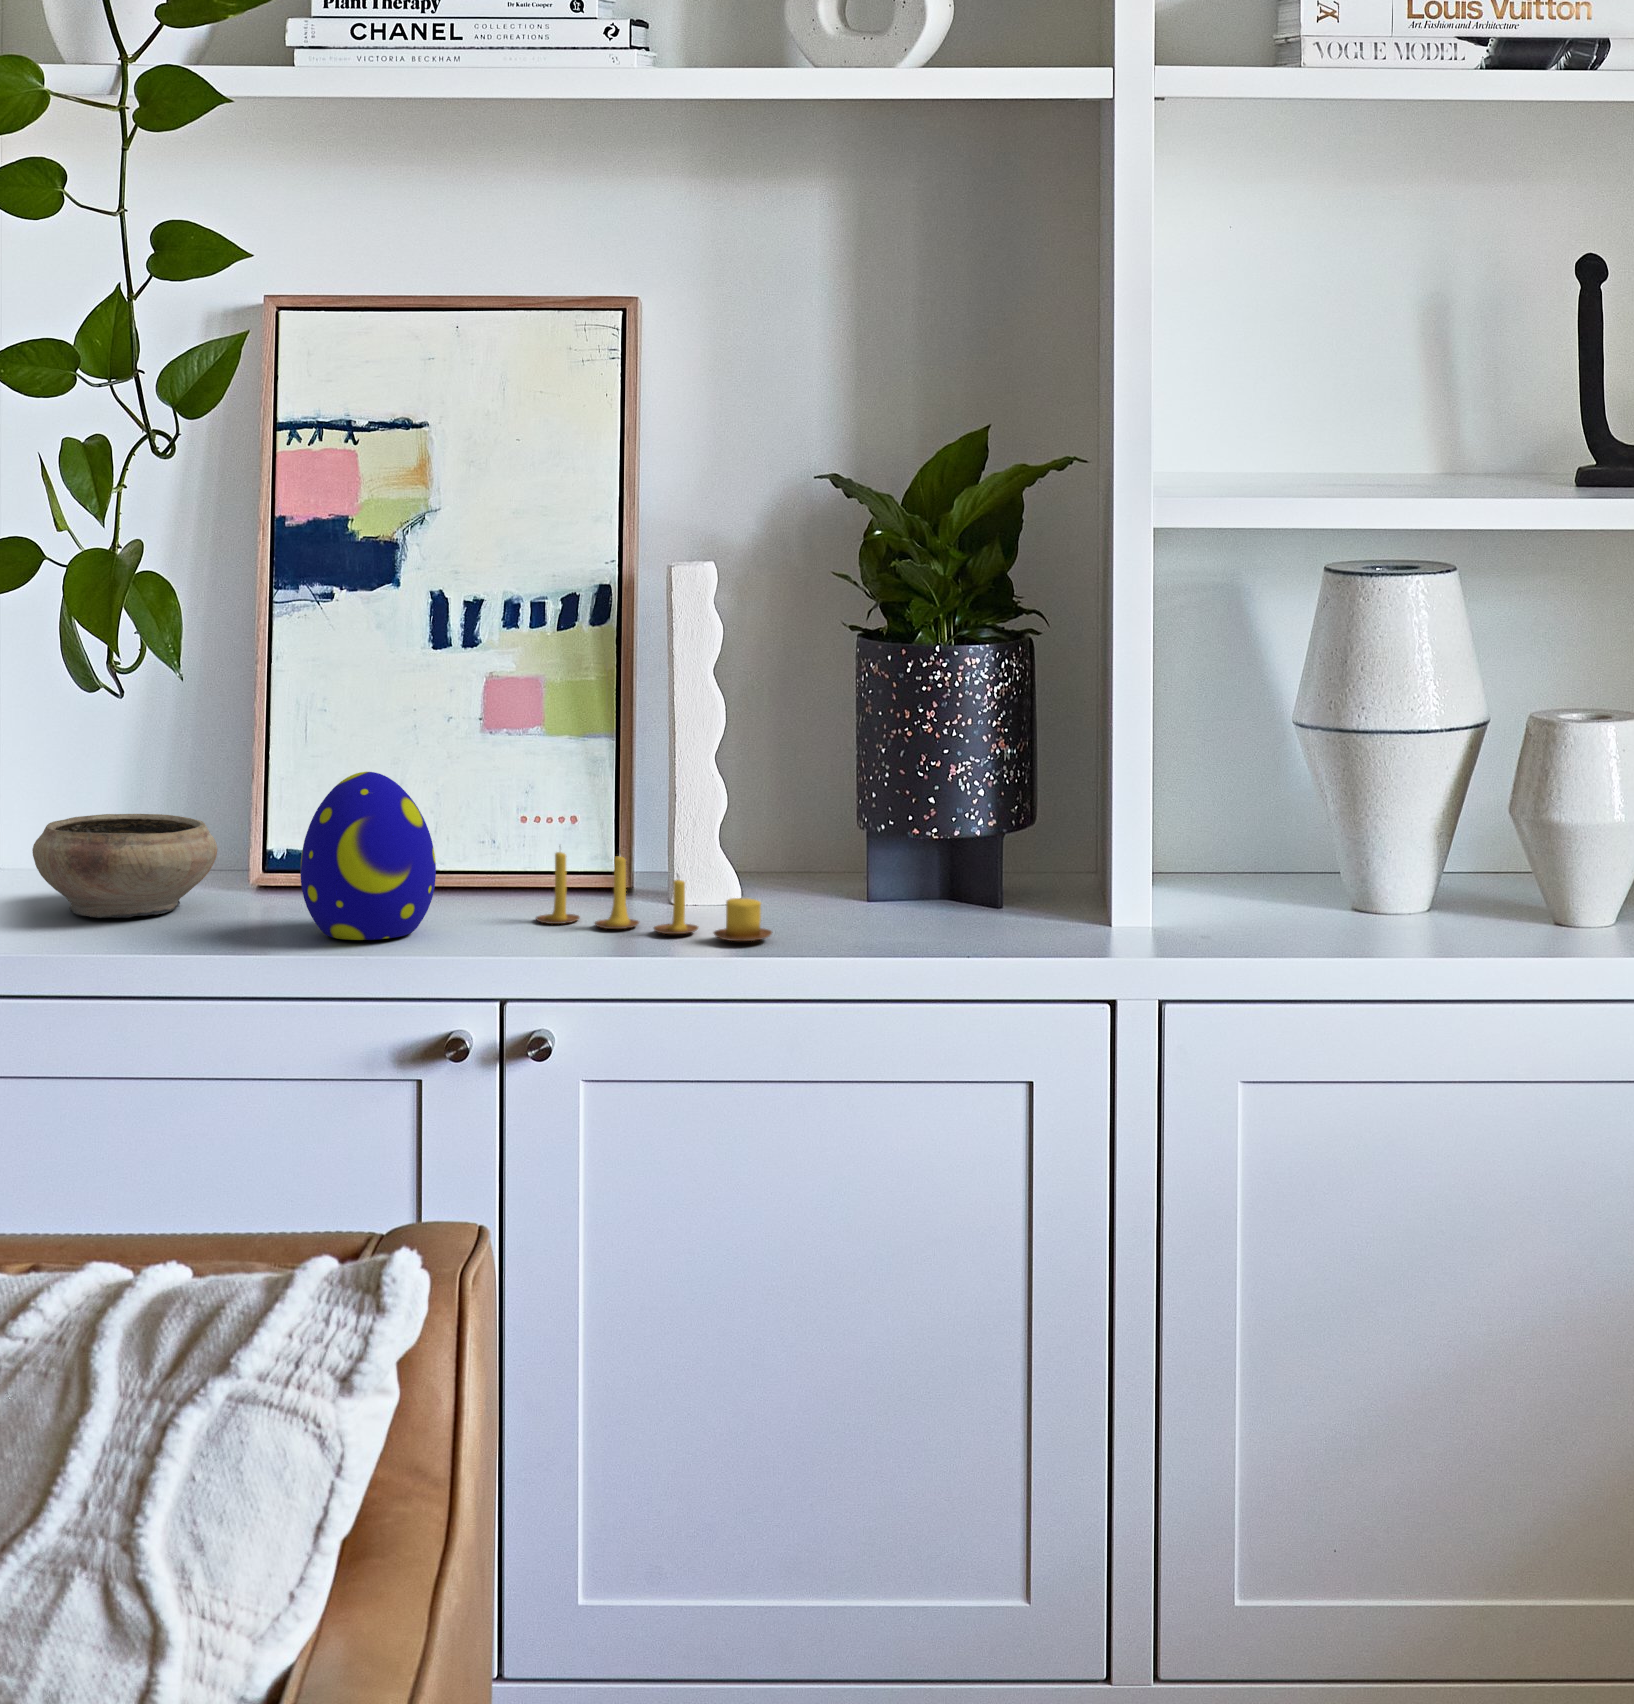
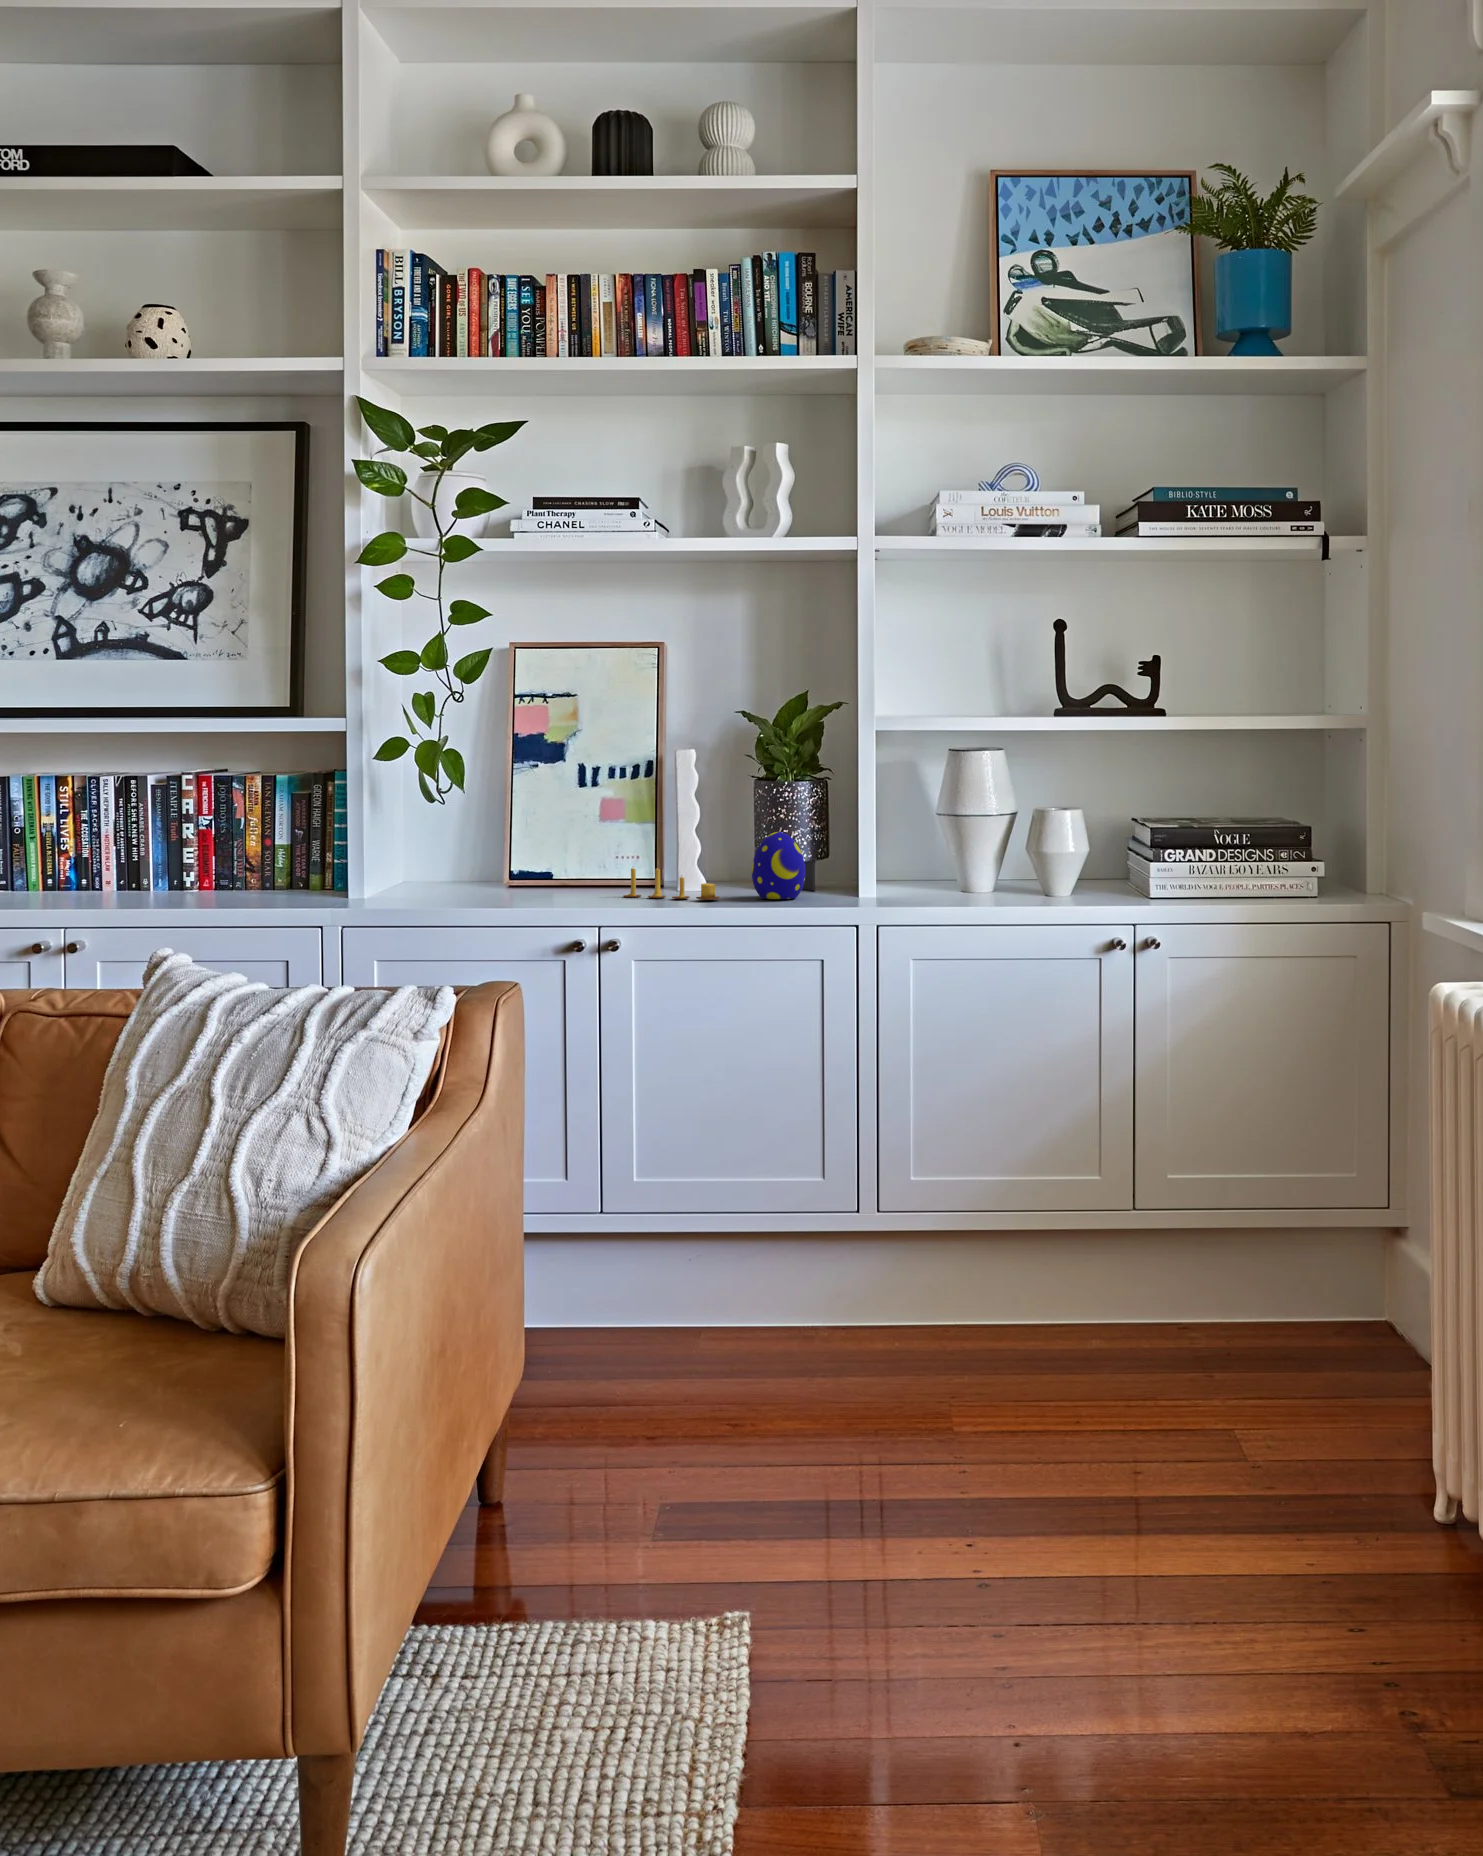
decorative egg: present [300,772,436,940] -> present [752,832,806,899]
ceramic bowl: present [32,814,217,918] -> none [415,857,490,897]

